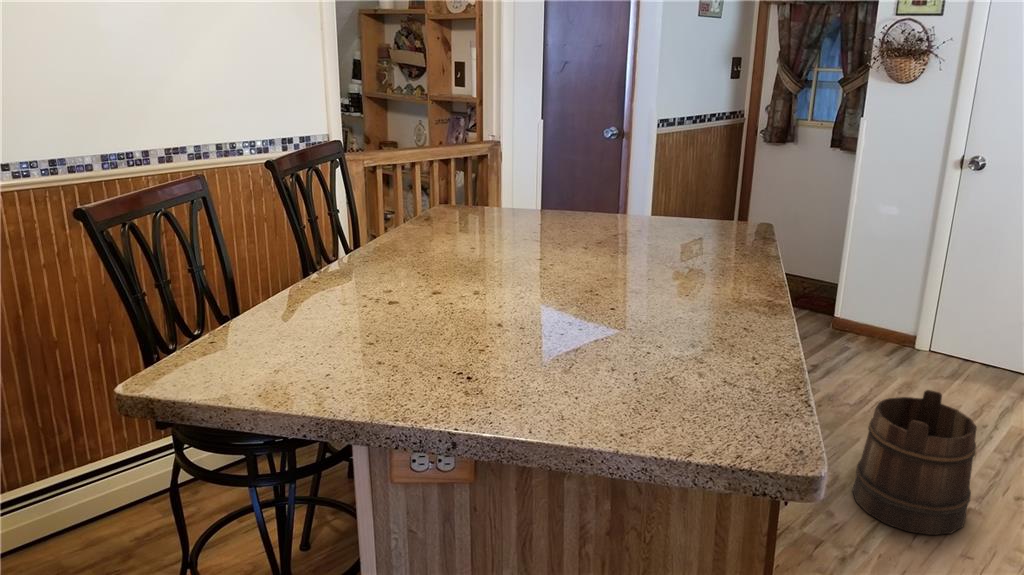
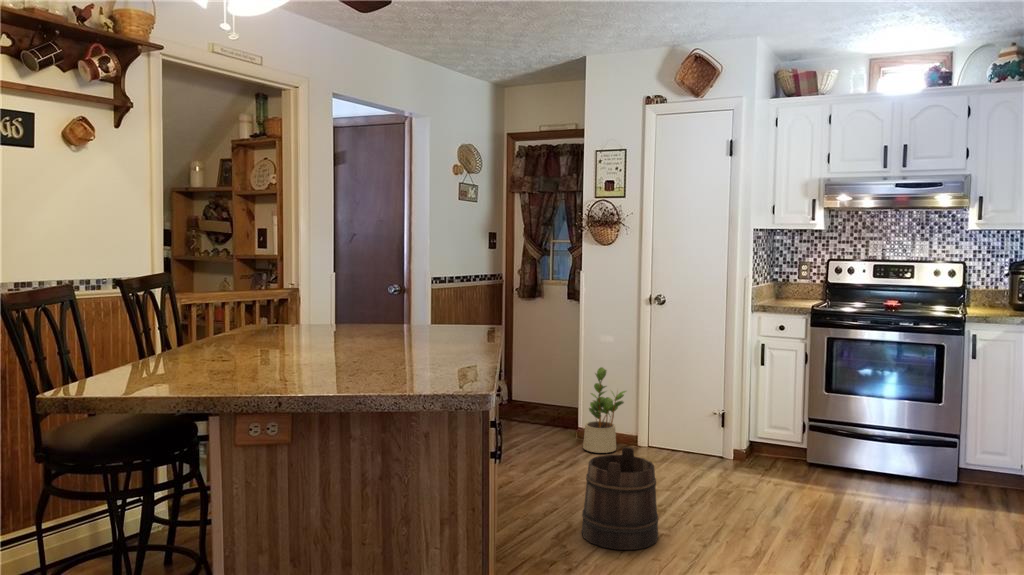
potted plant: none [840,249,910,356] -> present [583,367,626,453]

